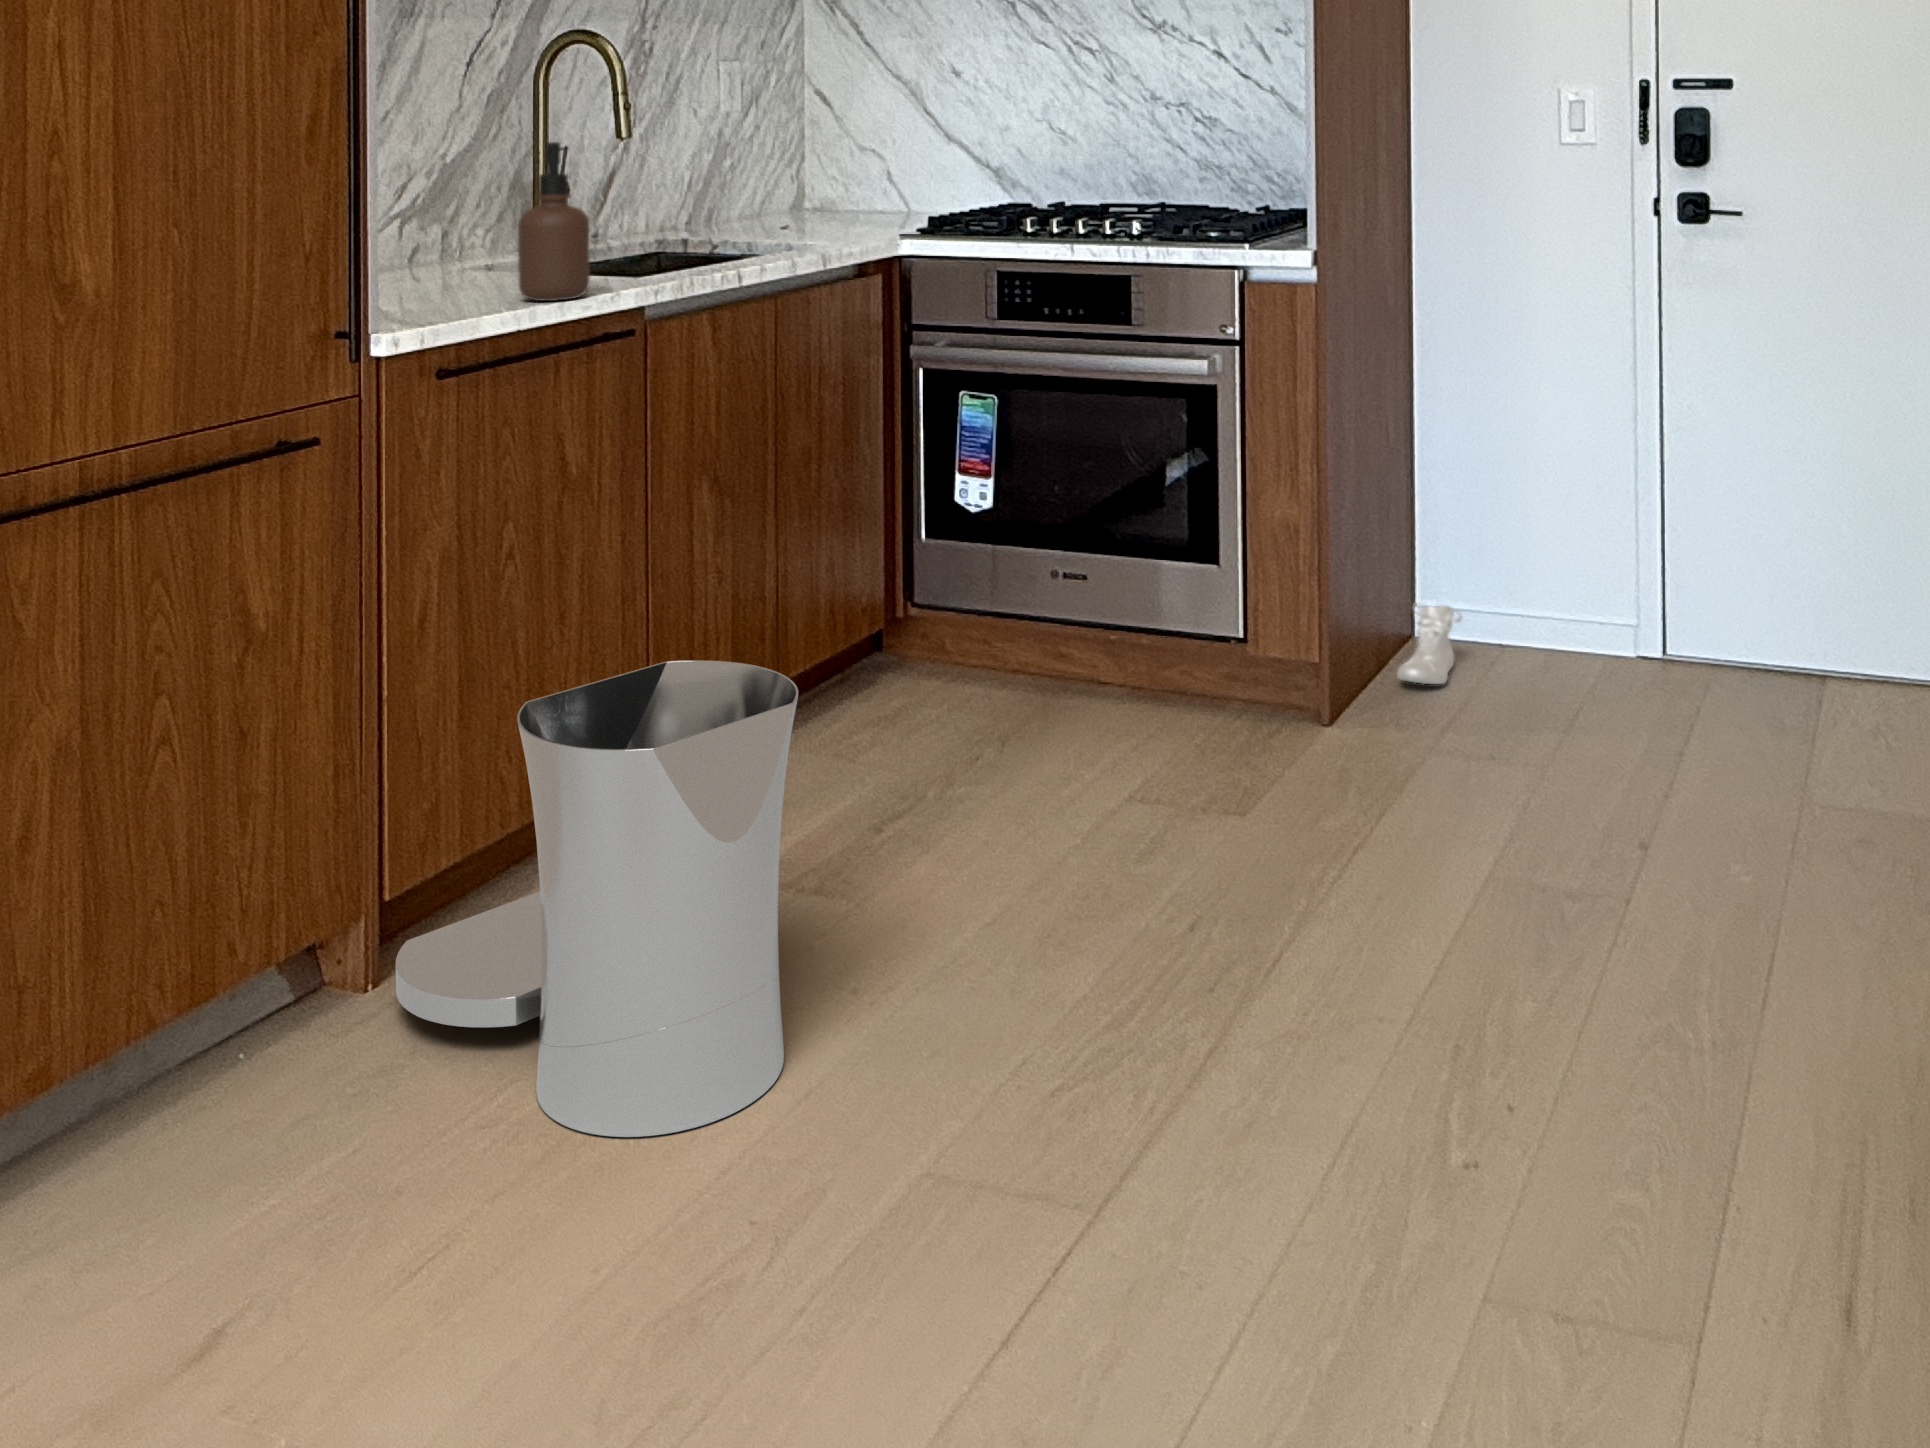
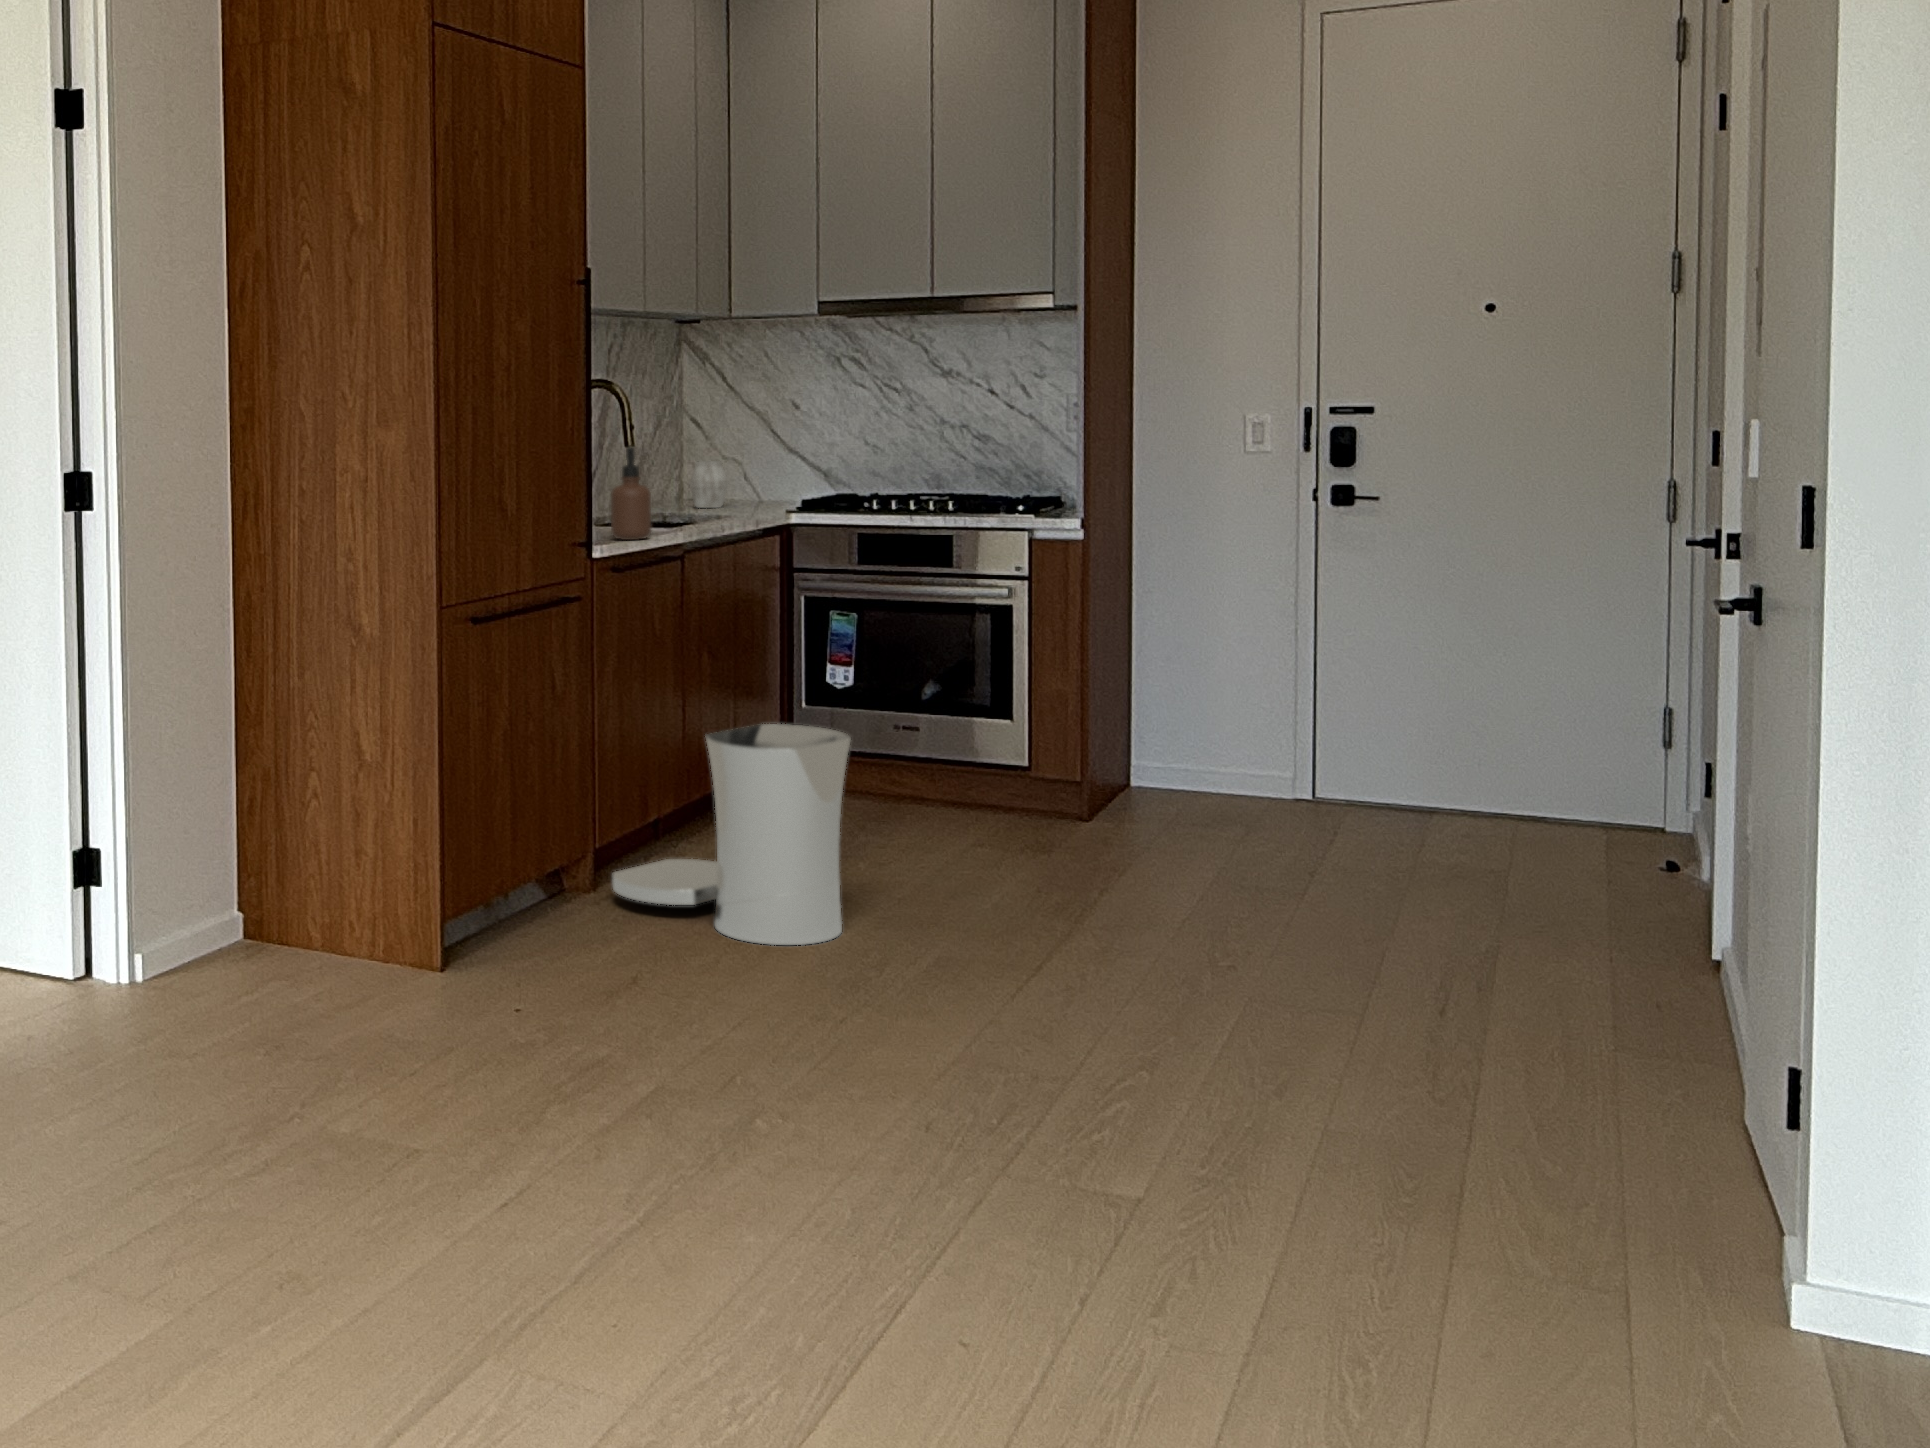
mug: none [796,155,853,225] -> present [689,461,728,508]
shoe: present [1397,604,1462,684] -> none [1128,758,1173,808]

